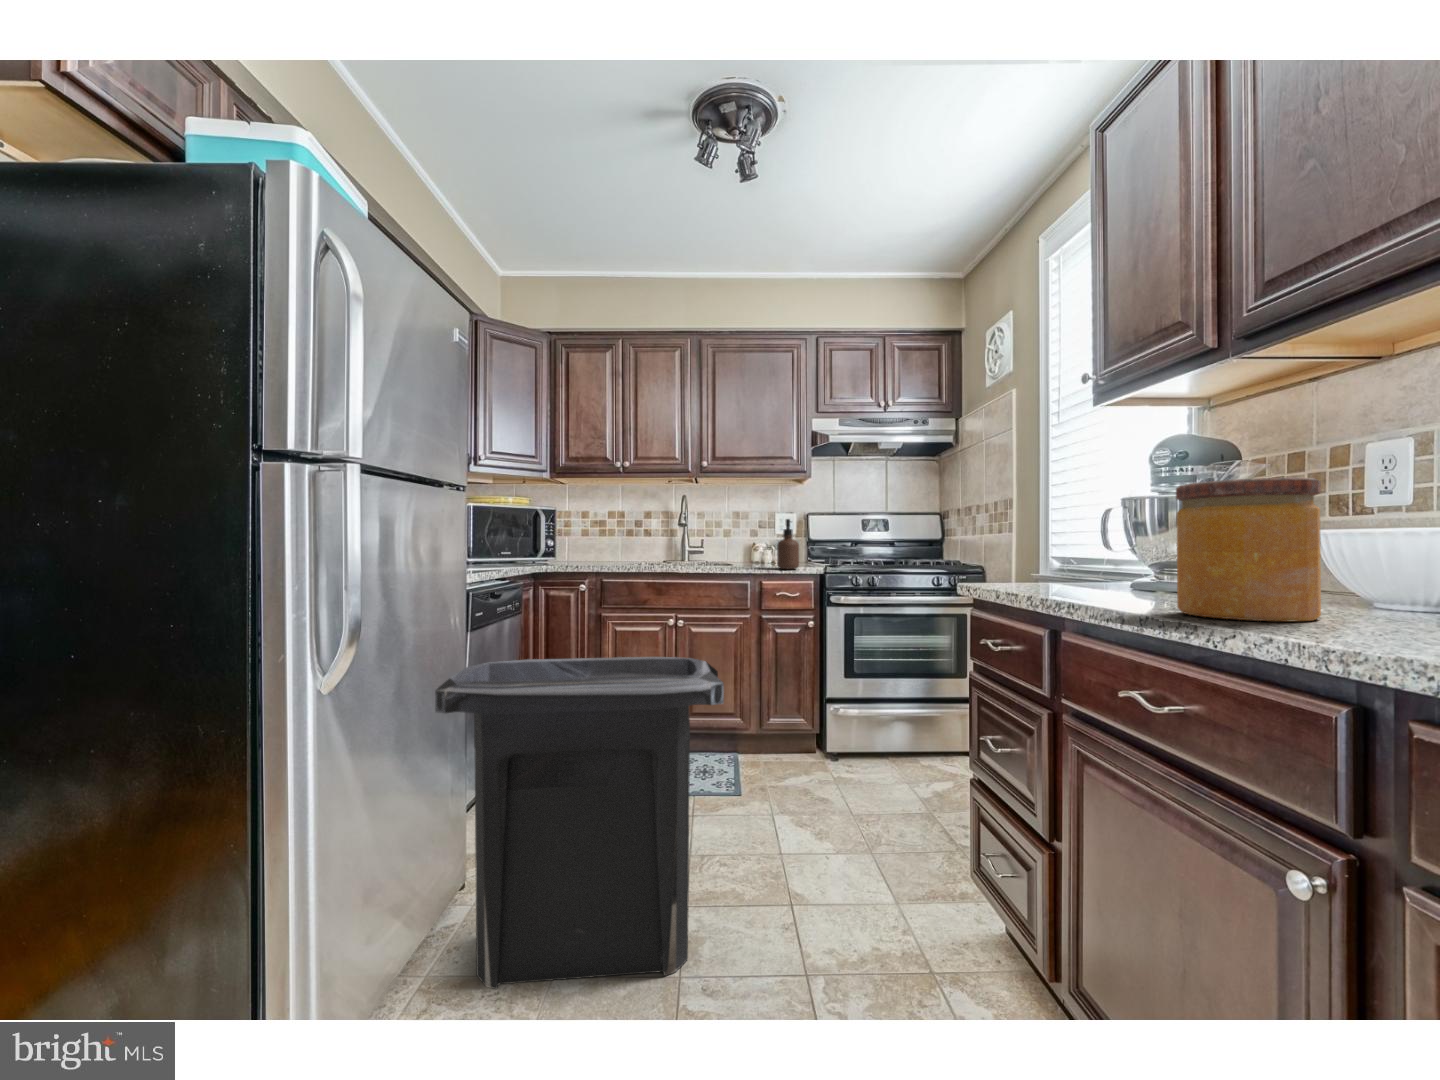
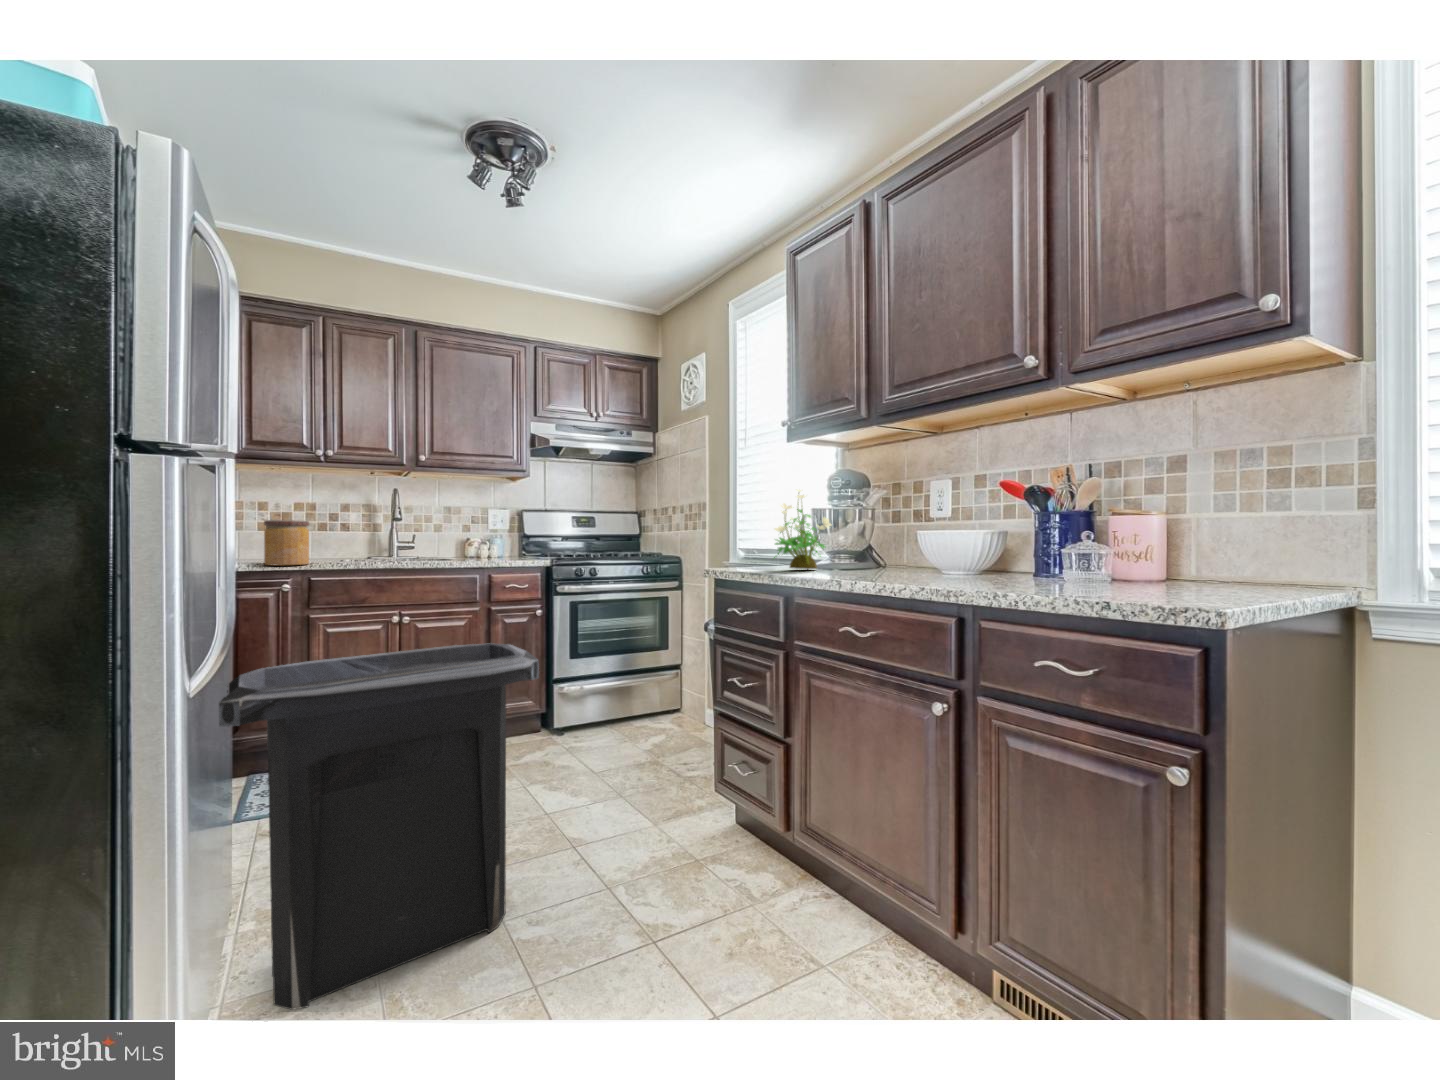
potted plant: none [1060,472,1162,591] -> present [774,490,832,569]
jar: present [1176,477,1321,621] -> present [264,520,309,565]
soap dispenser: present [777,519,799,569] -> none [508,515,529,562]

